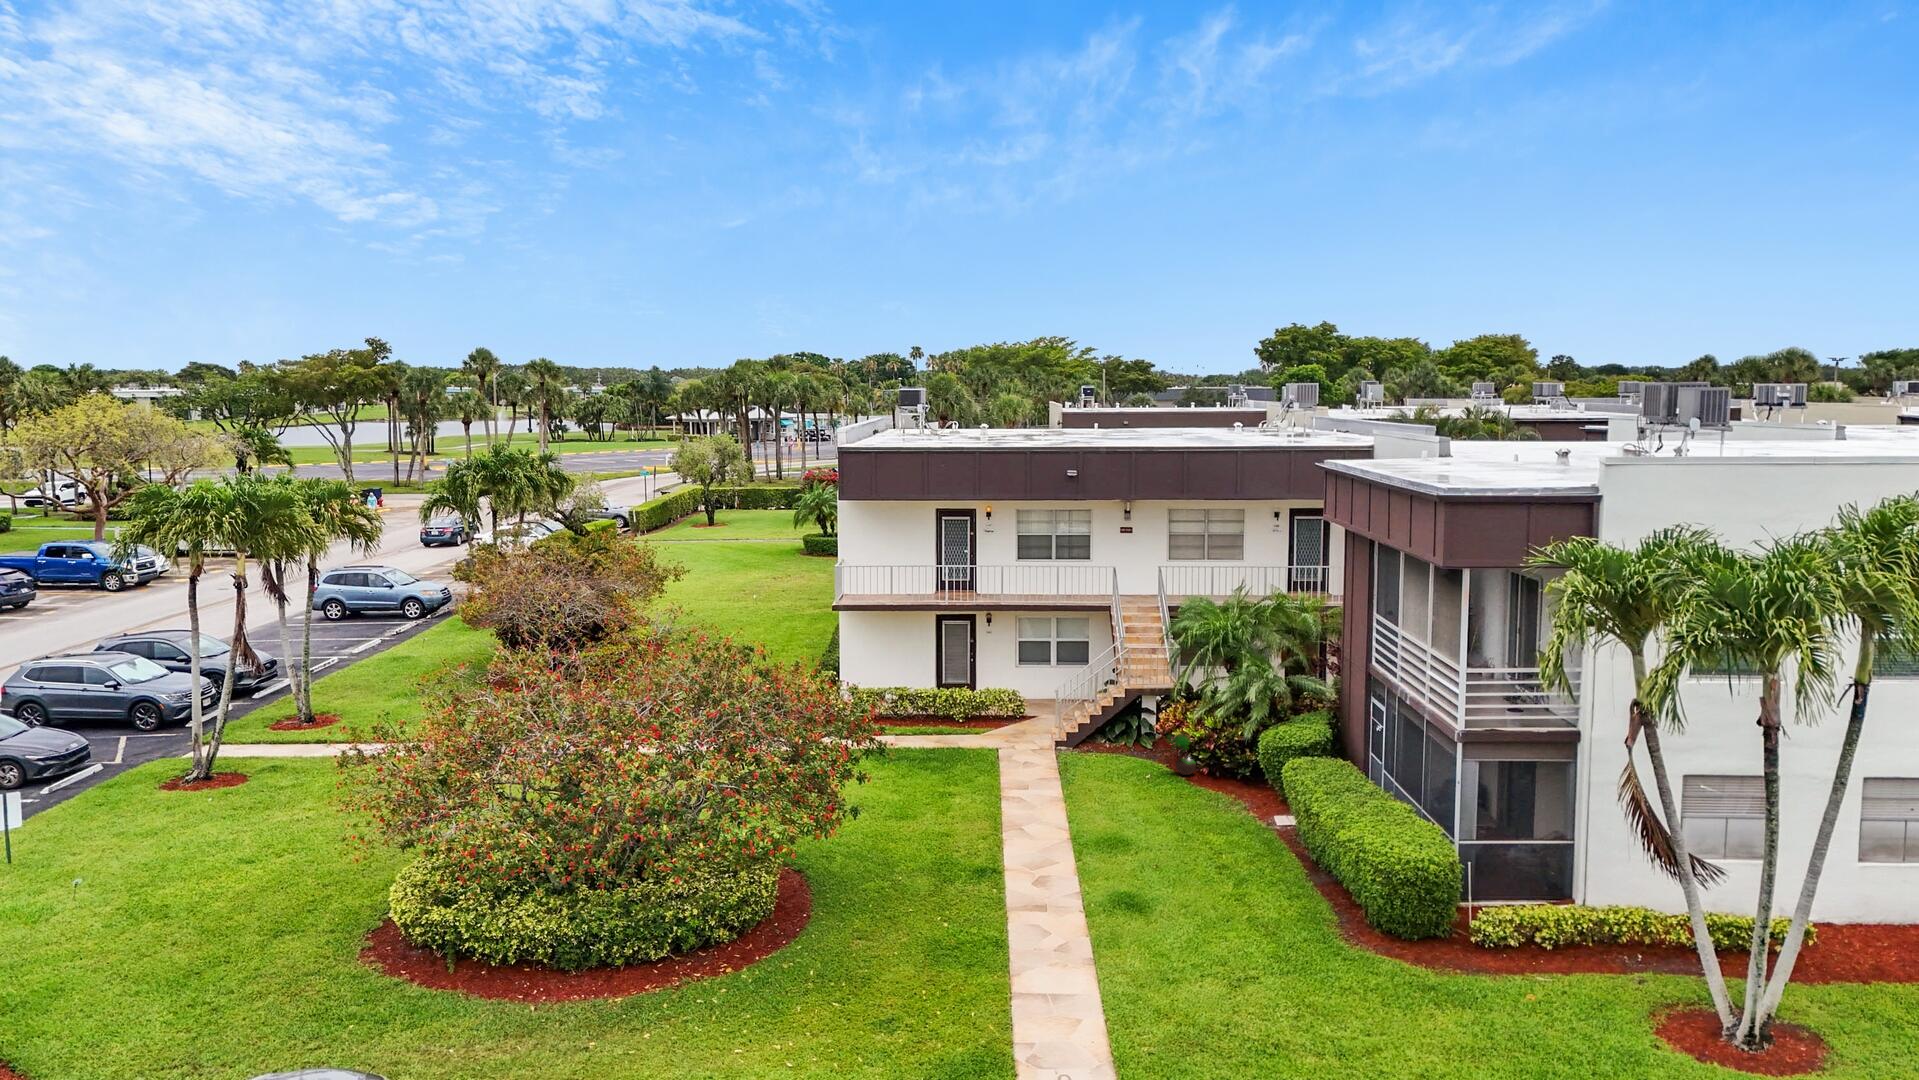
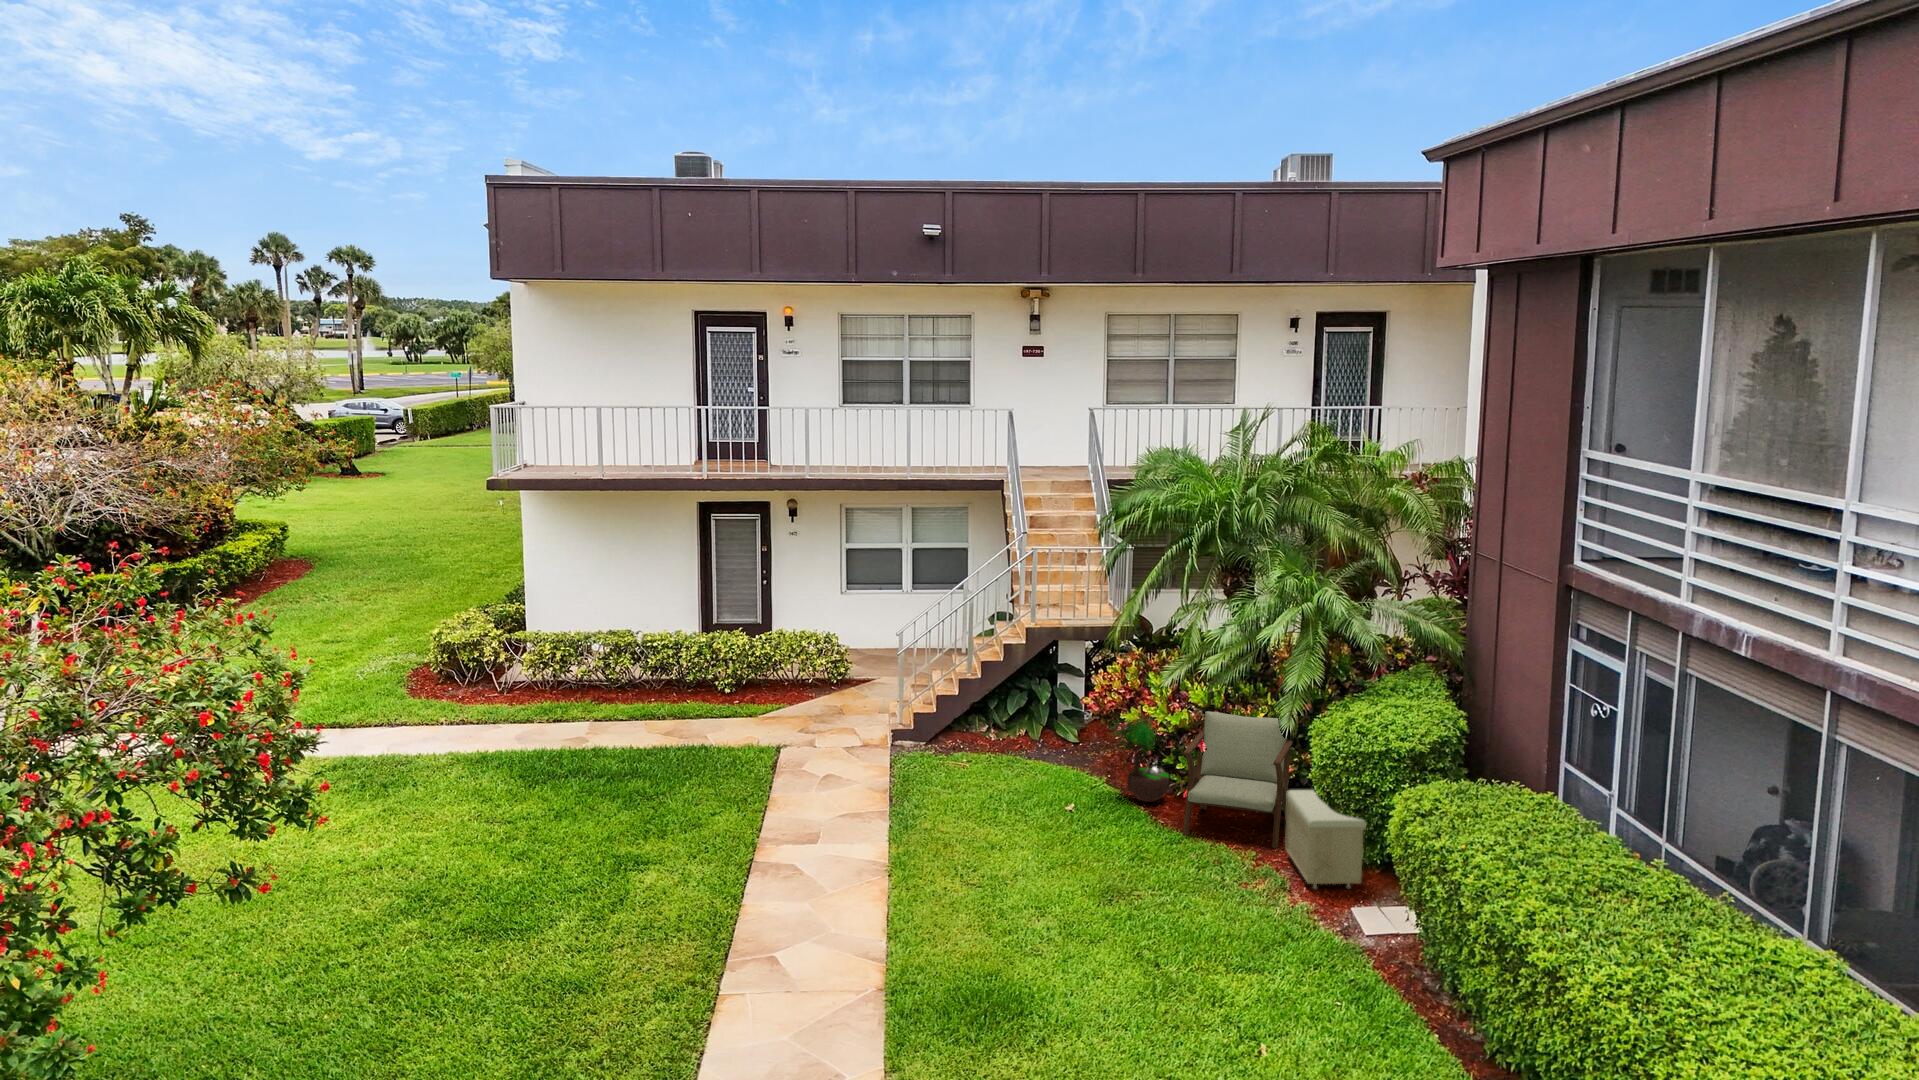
lounge chair: none [1201,731,1254,794] -> present [1183,711,1293,848]
storage bench: none [1247,766,1280,809] -> present [1285,790,1366,889]

